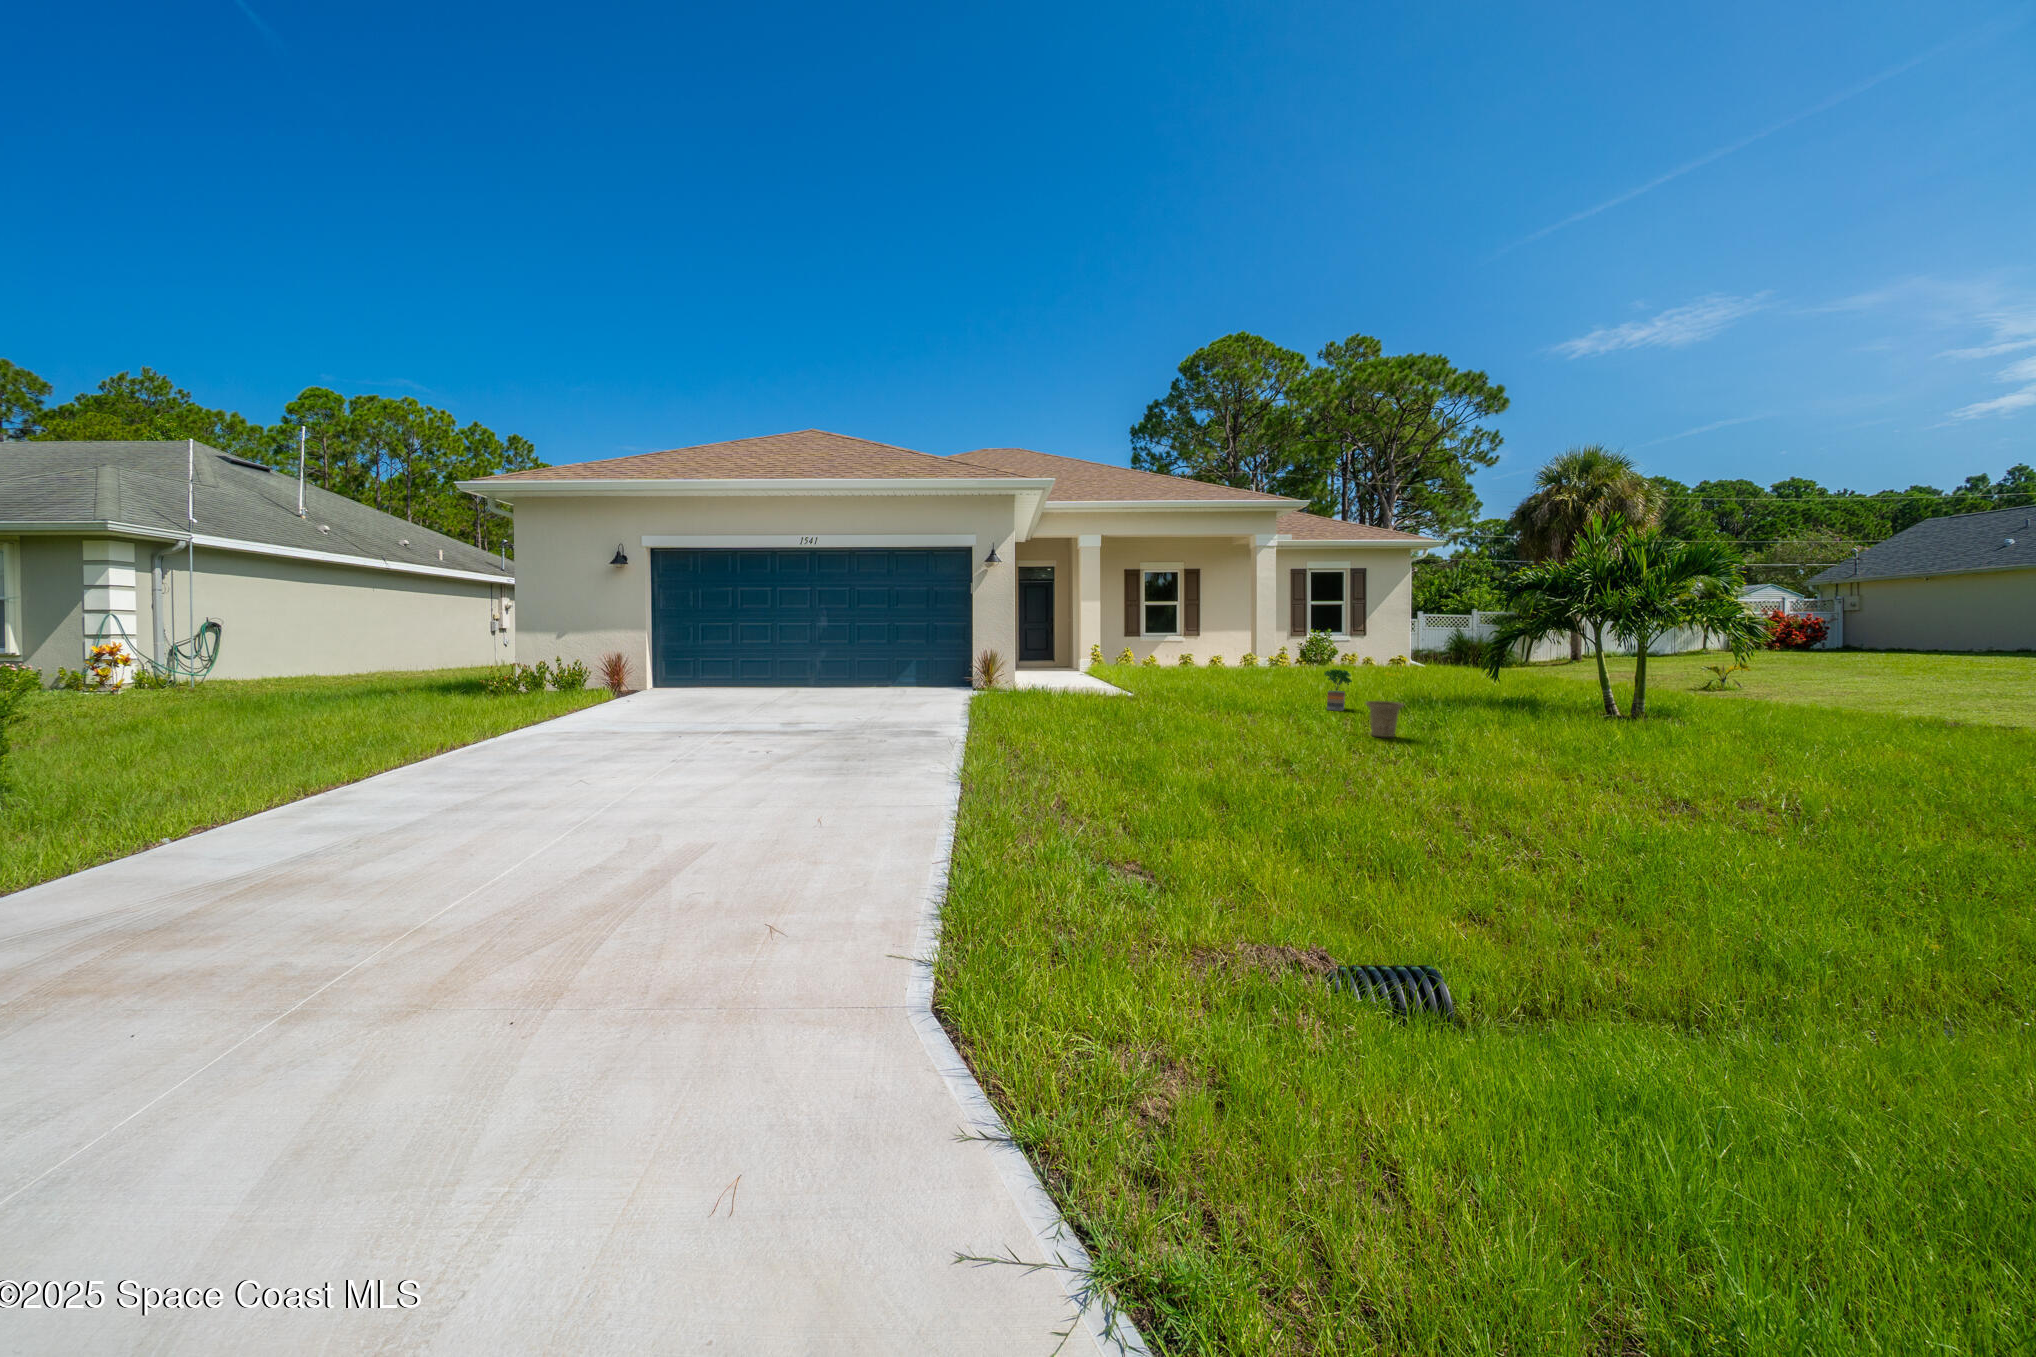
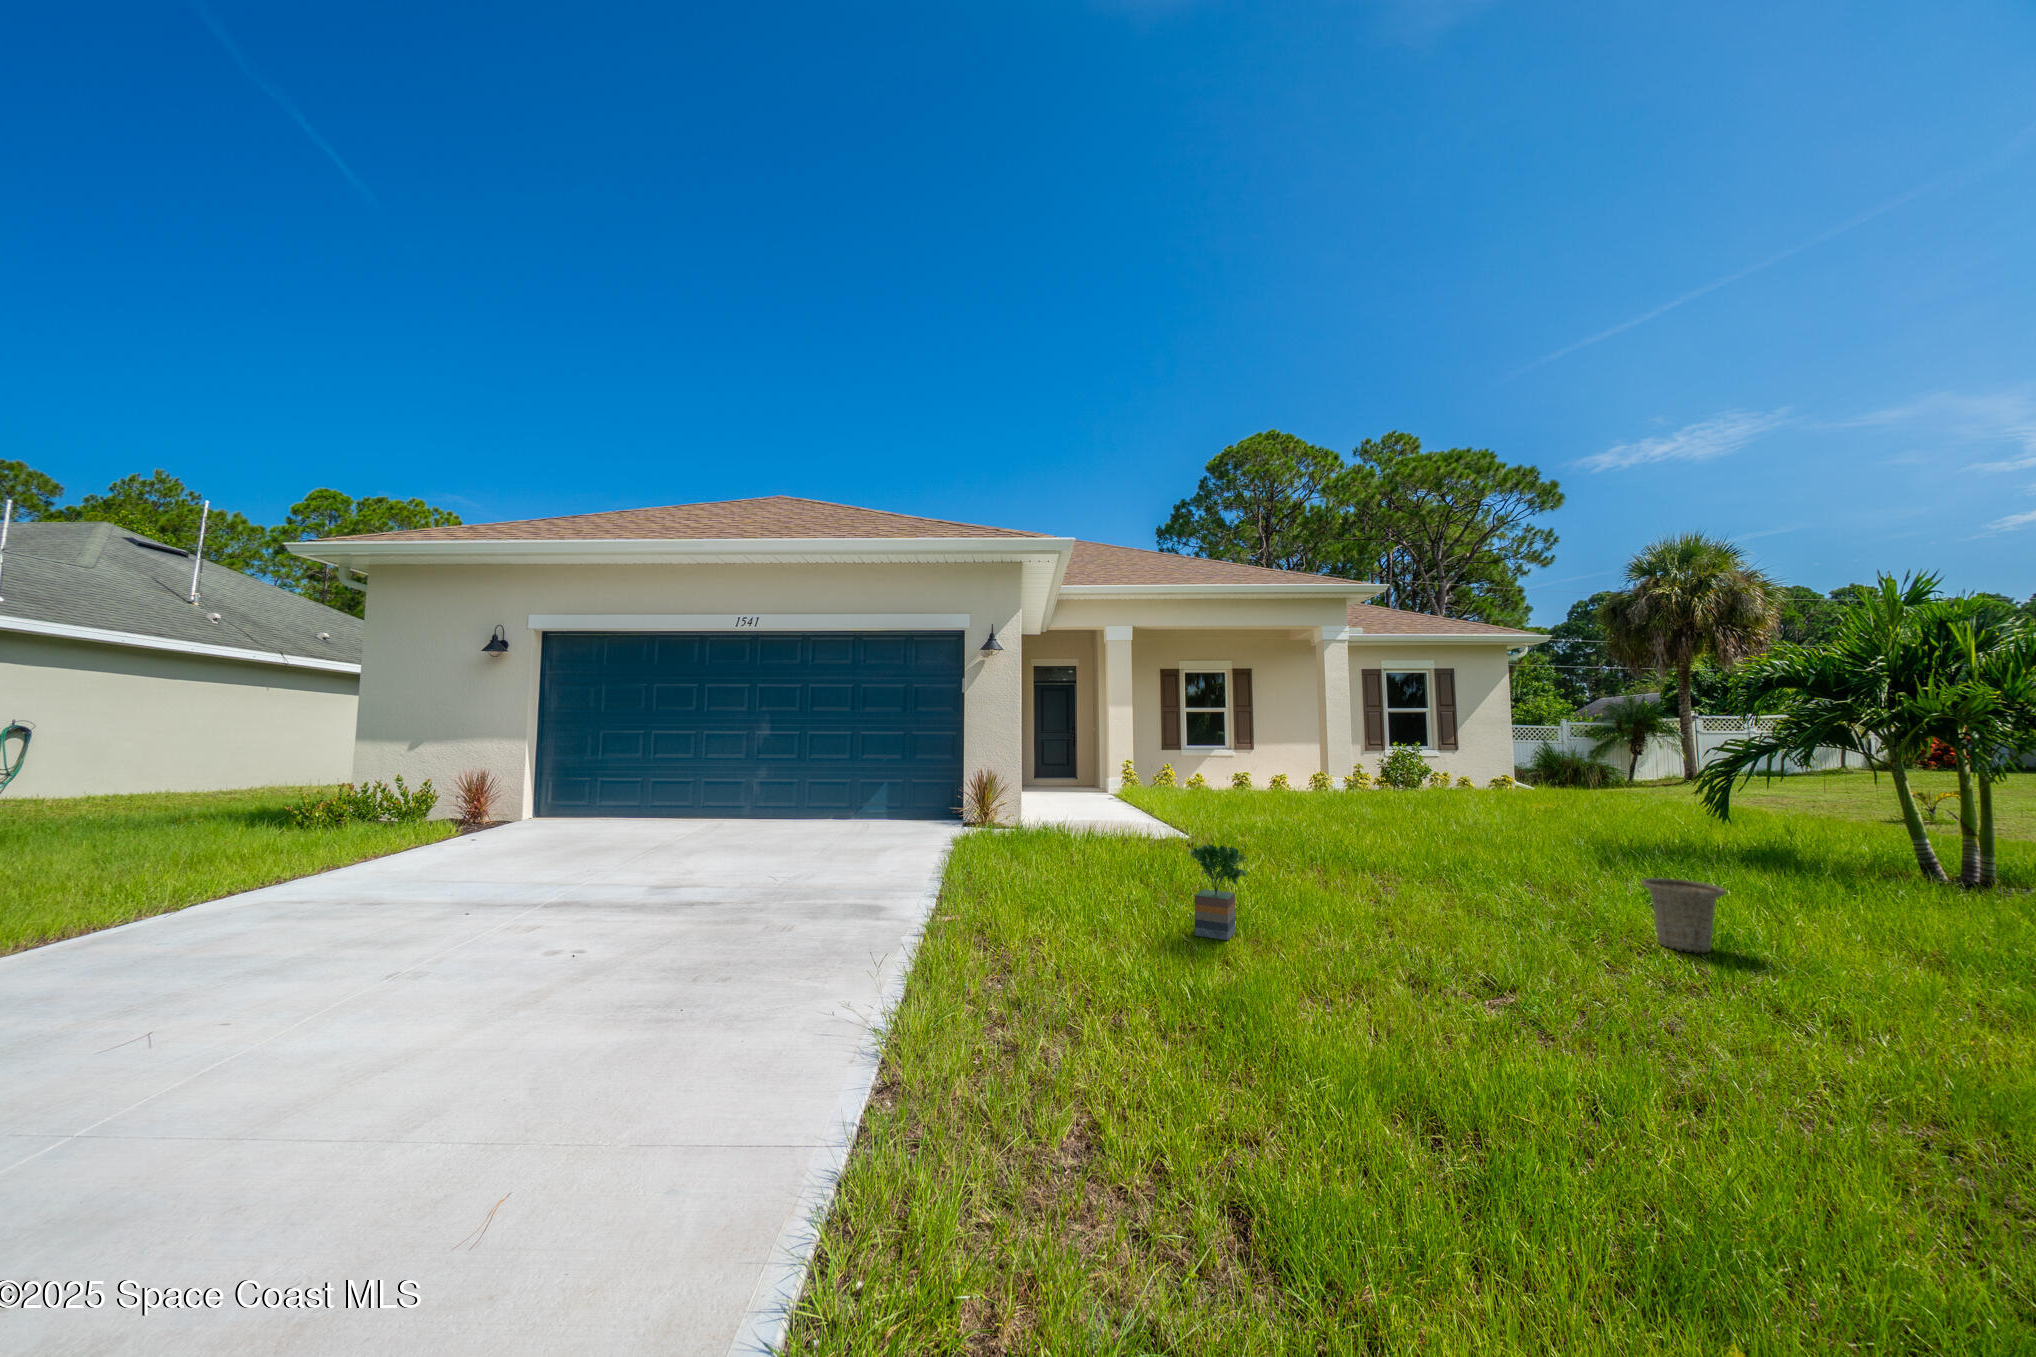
potted tree: present [1325,669,1352,711] -> present [1190,844,1247,940]

